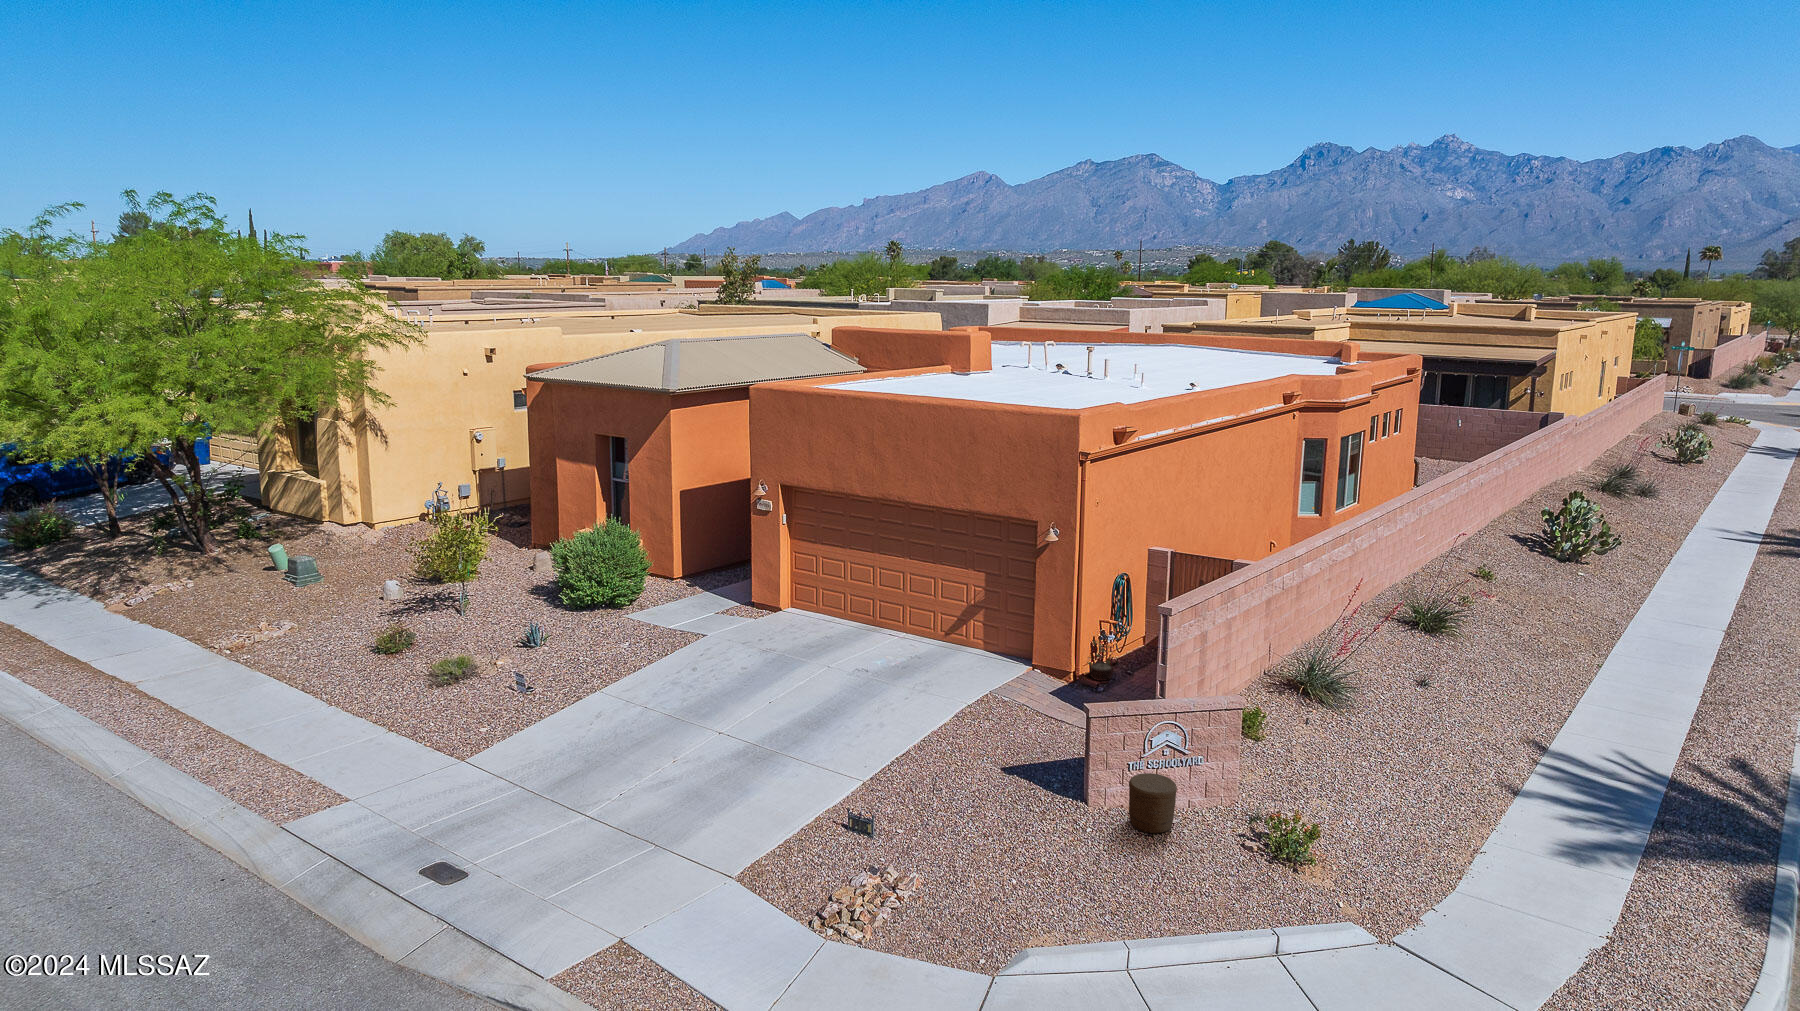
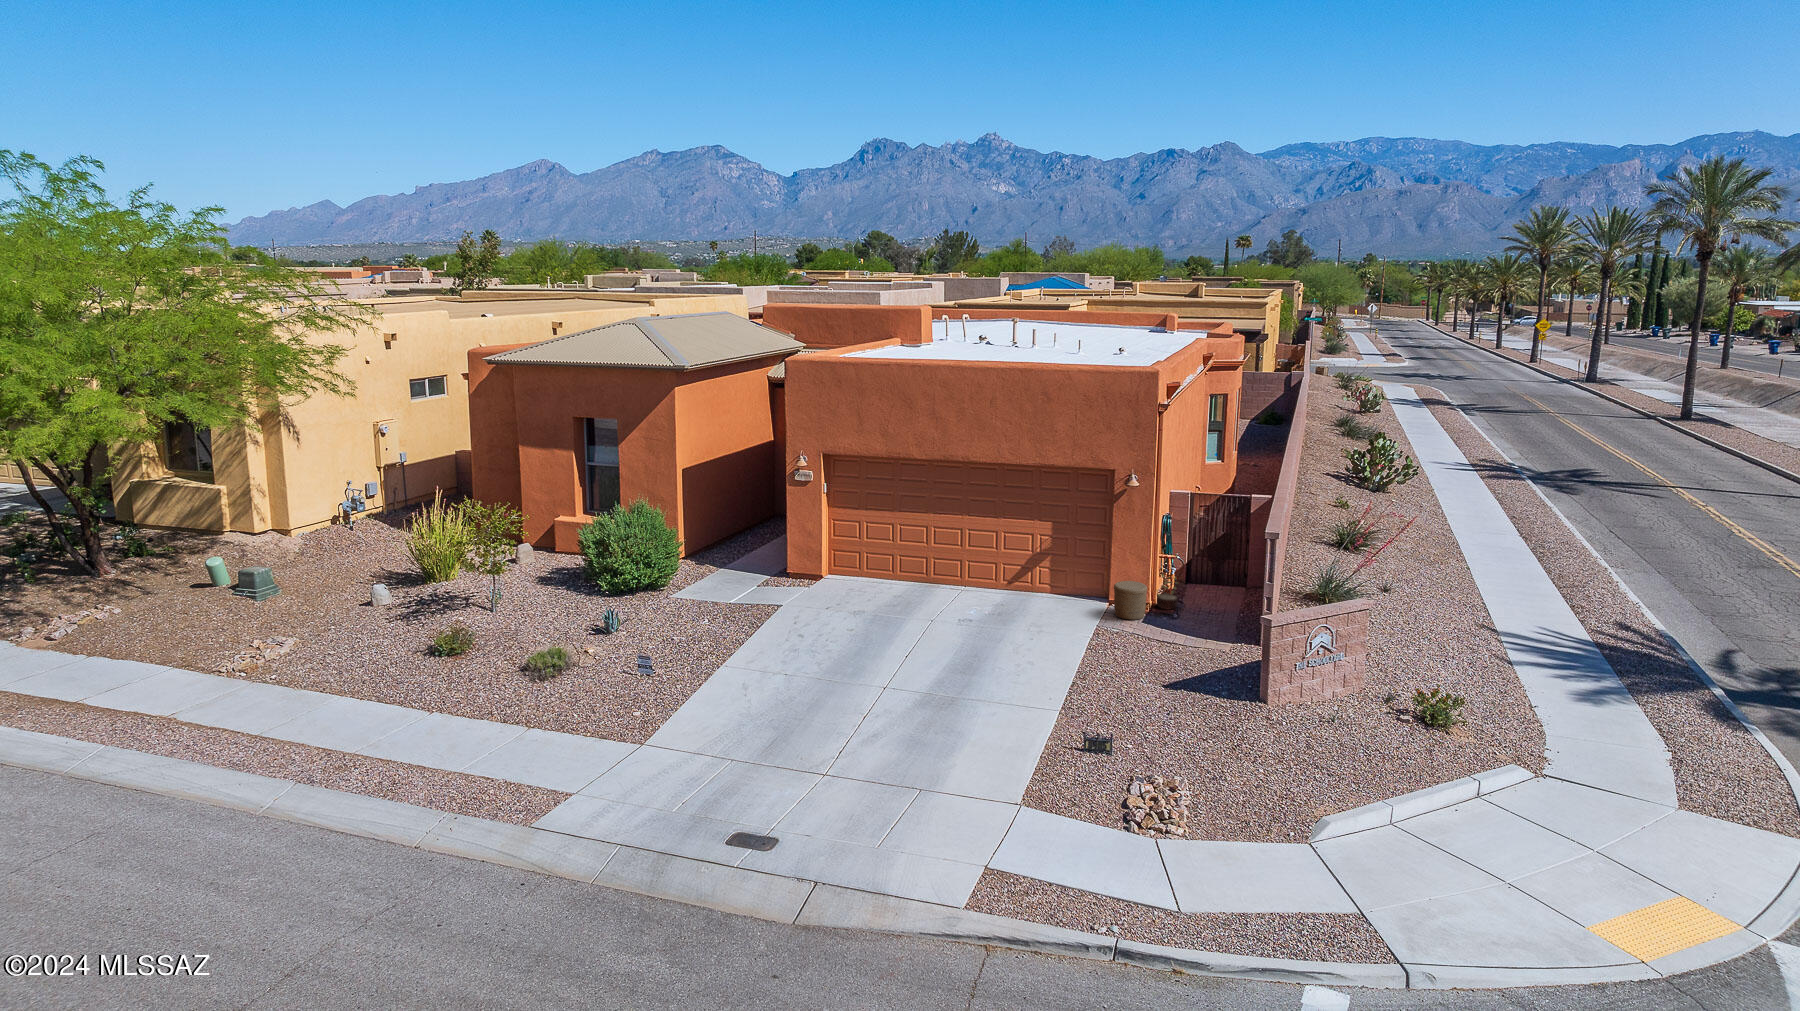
woven basket: present [1129,773,1177,834] -> present [1114,581,1147,620]

